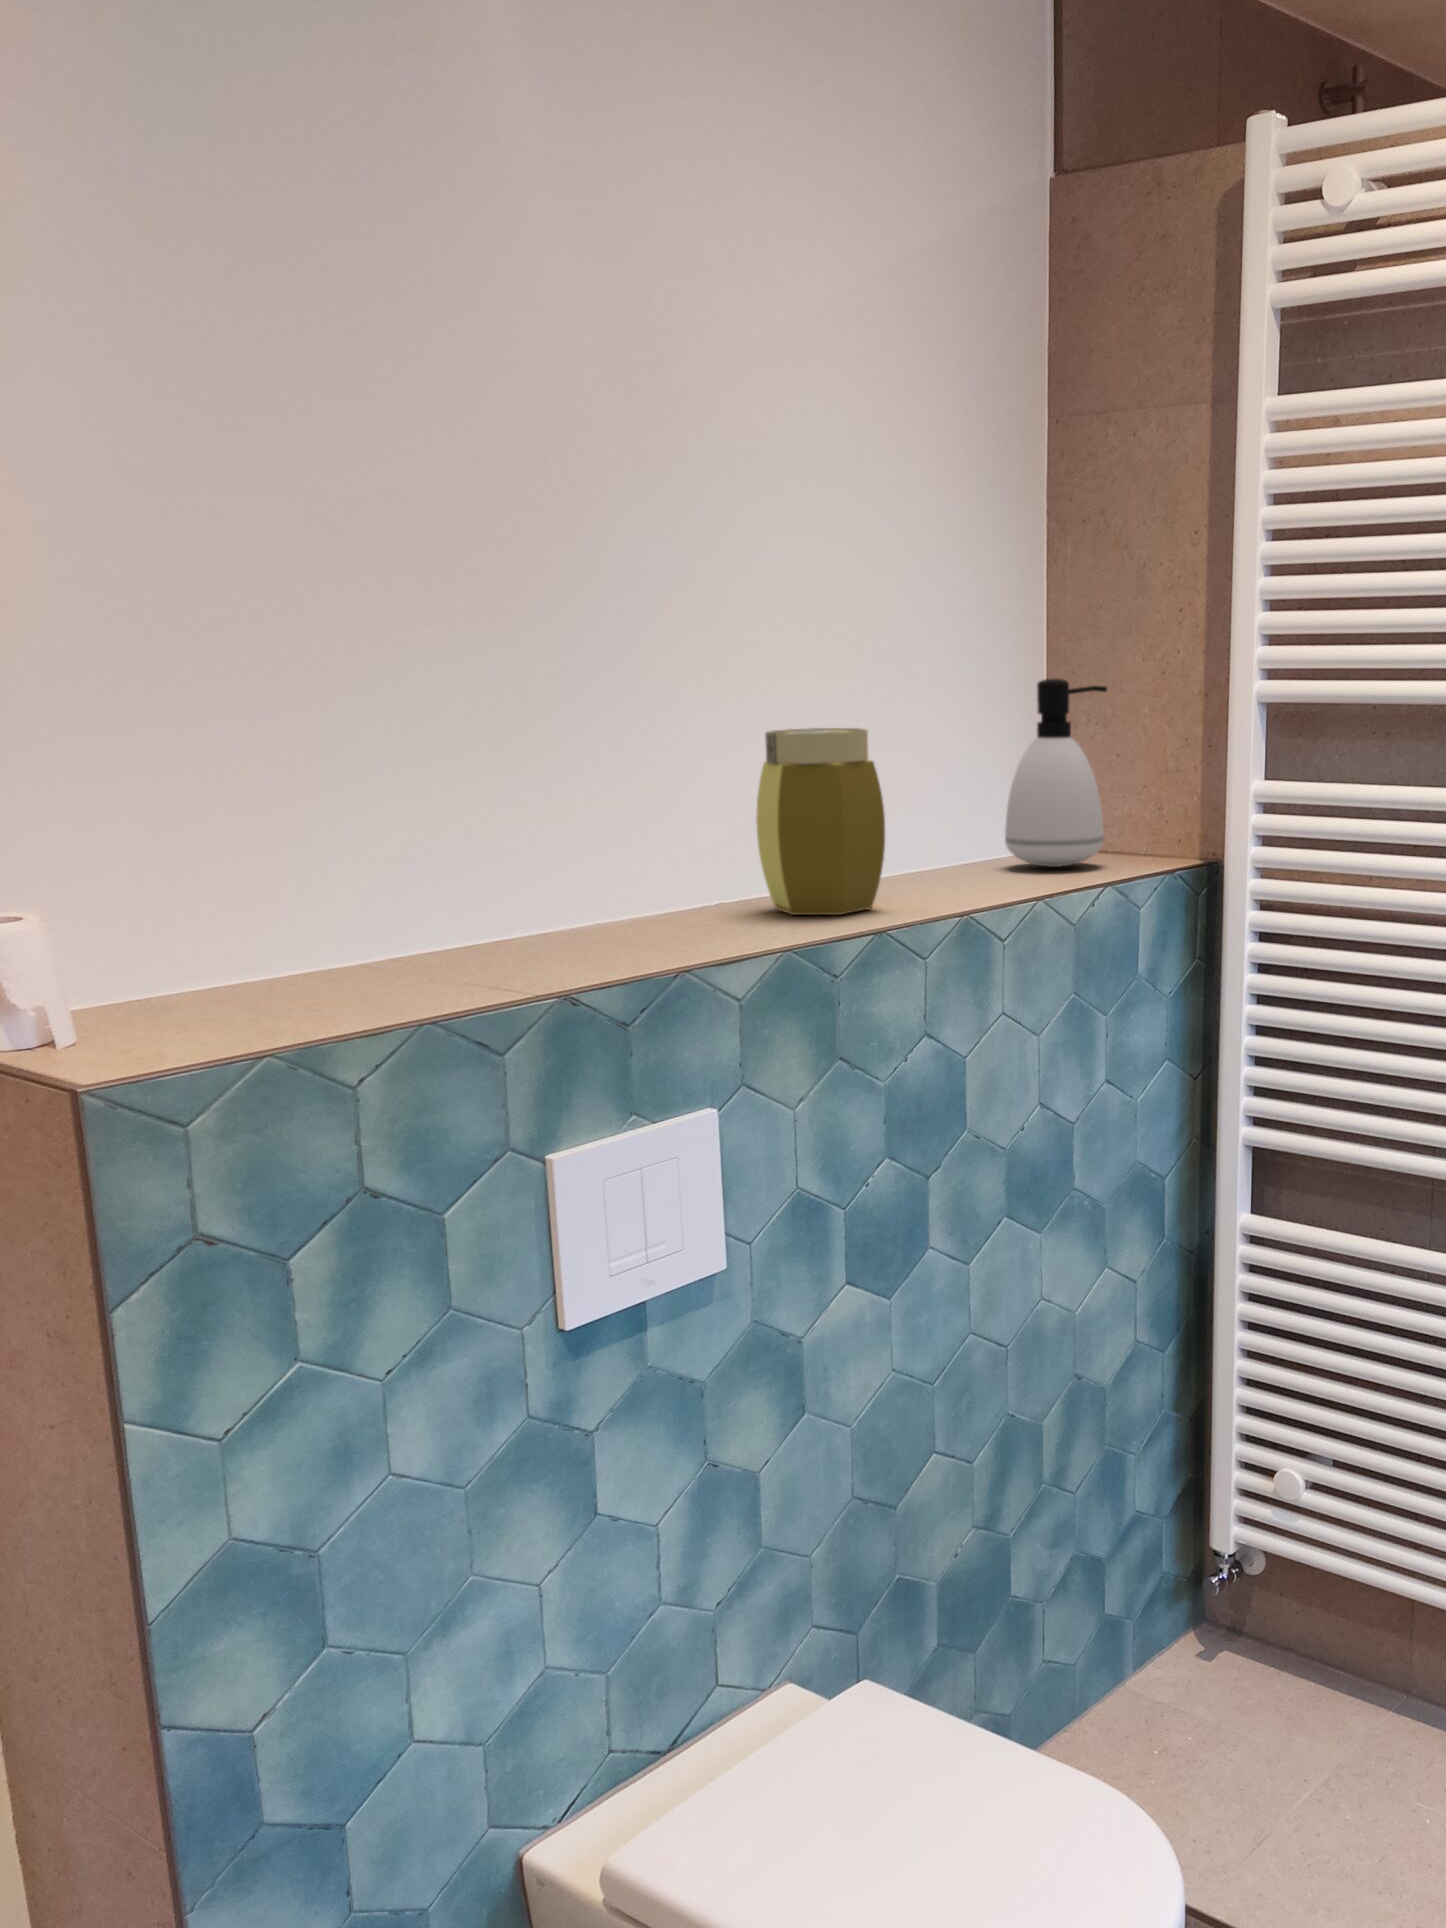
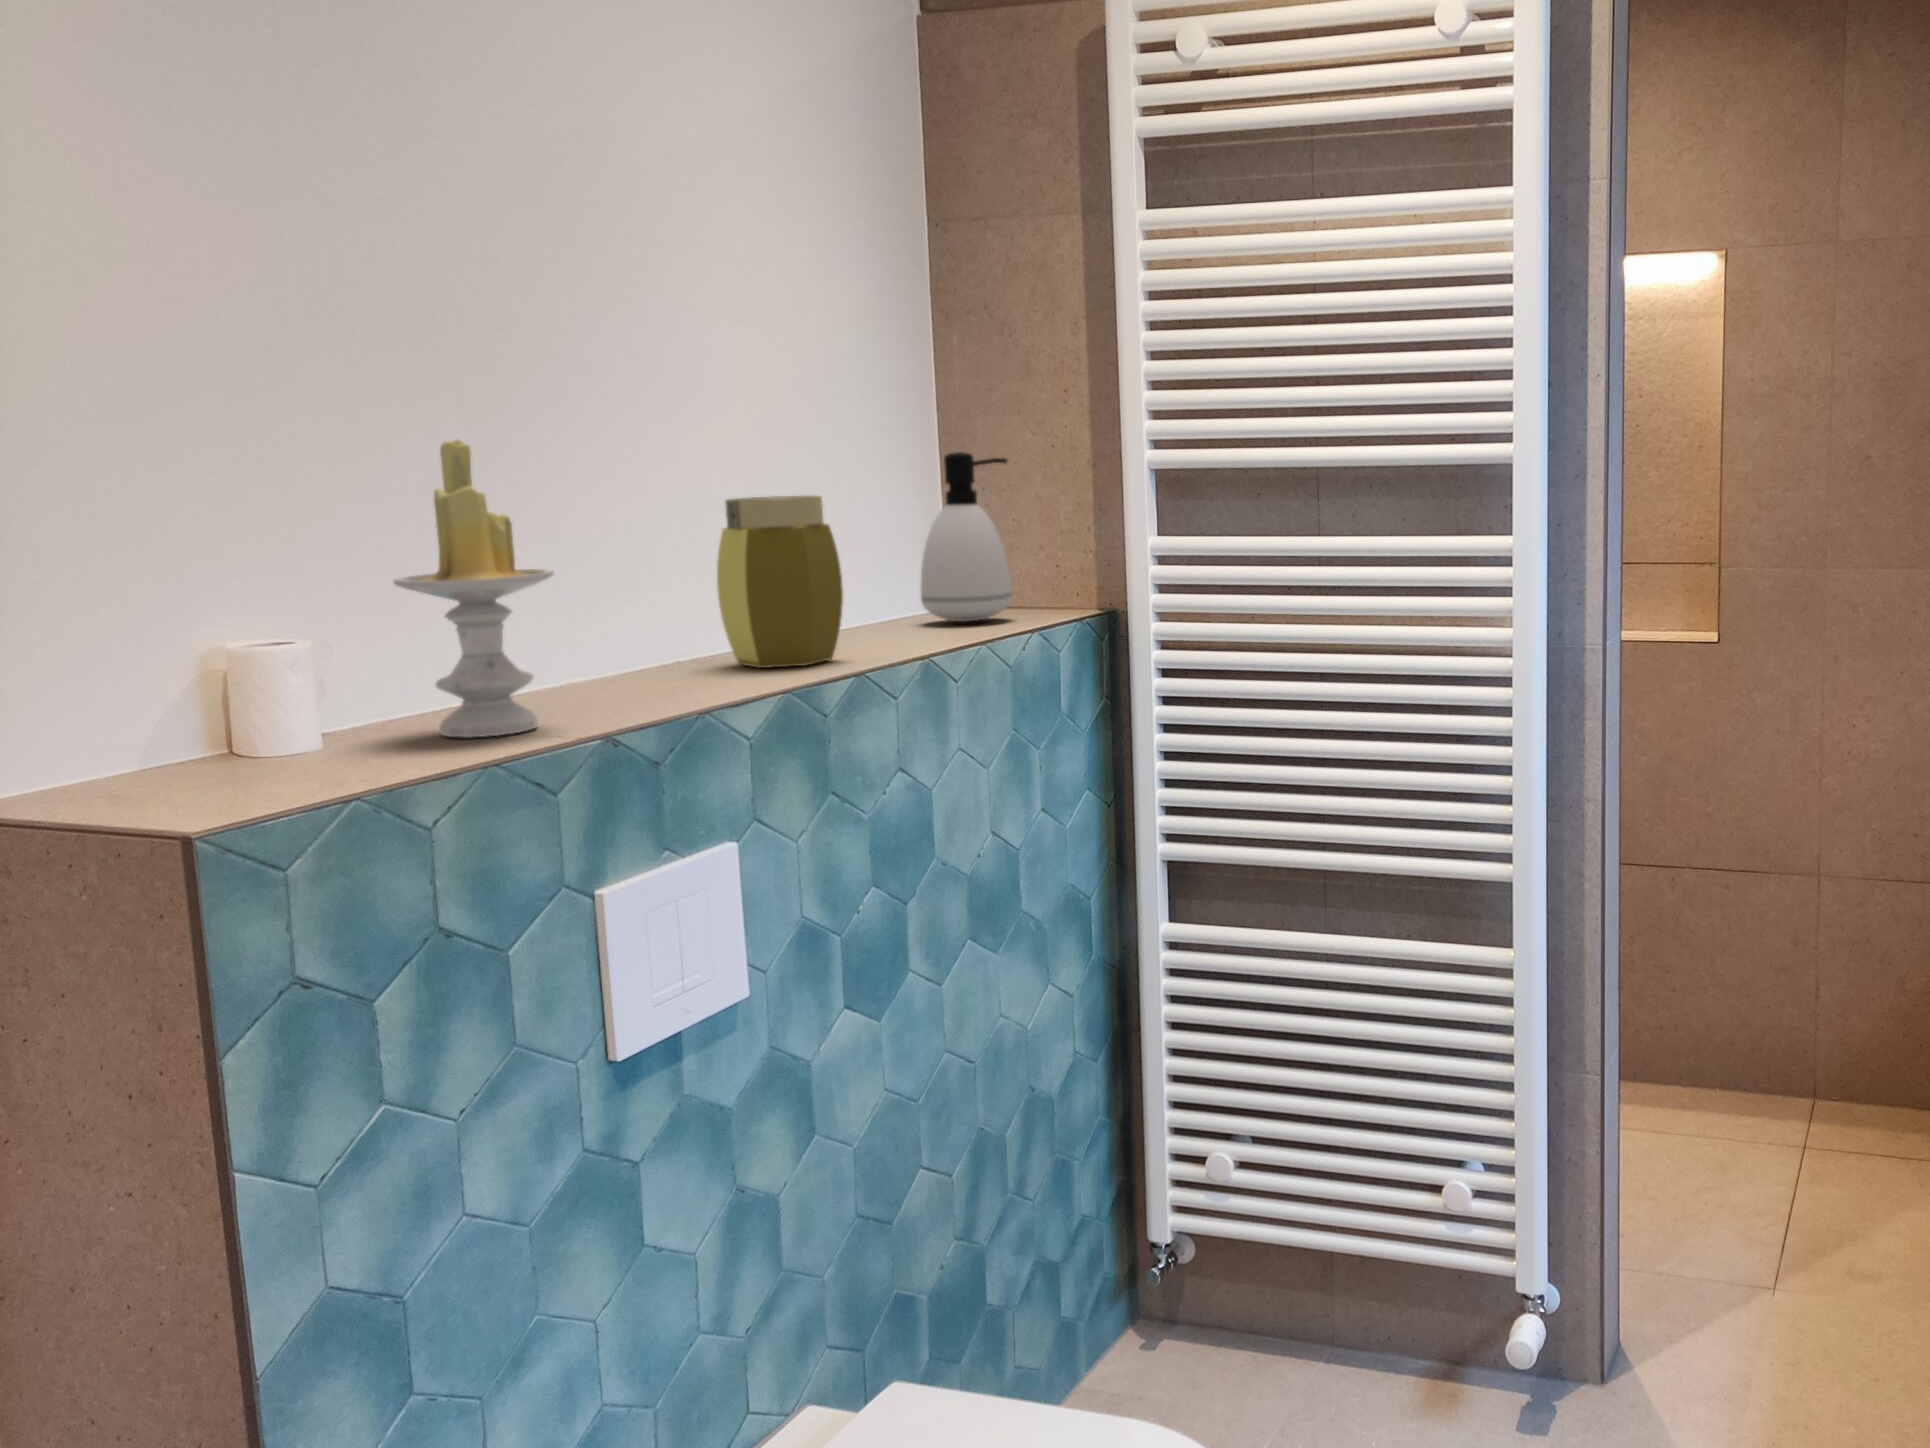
candle: none [372,670,532,985] -> present [393,440,554,737]

